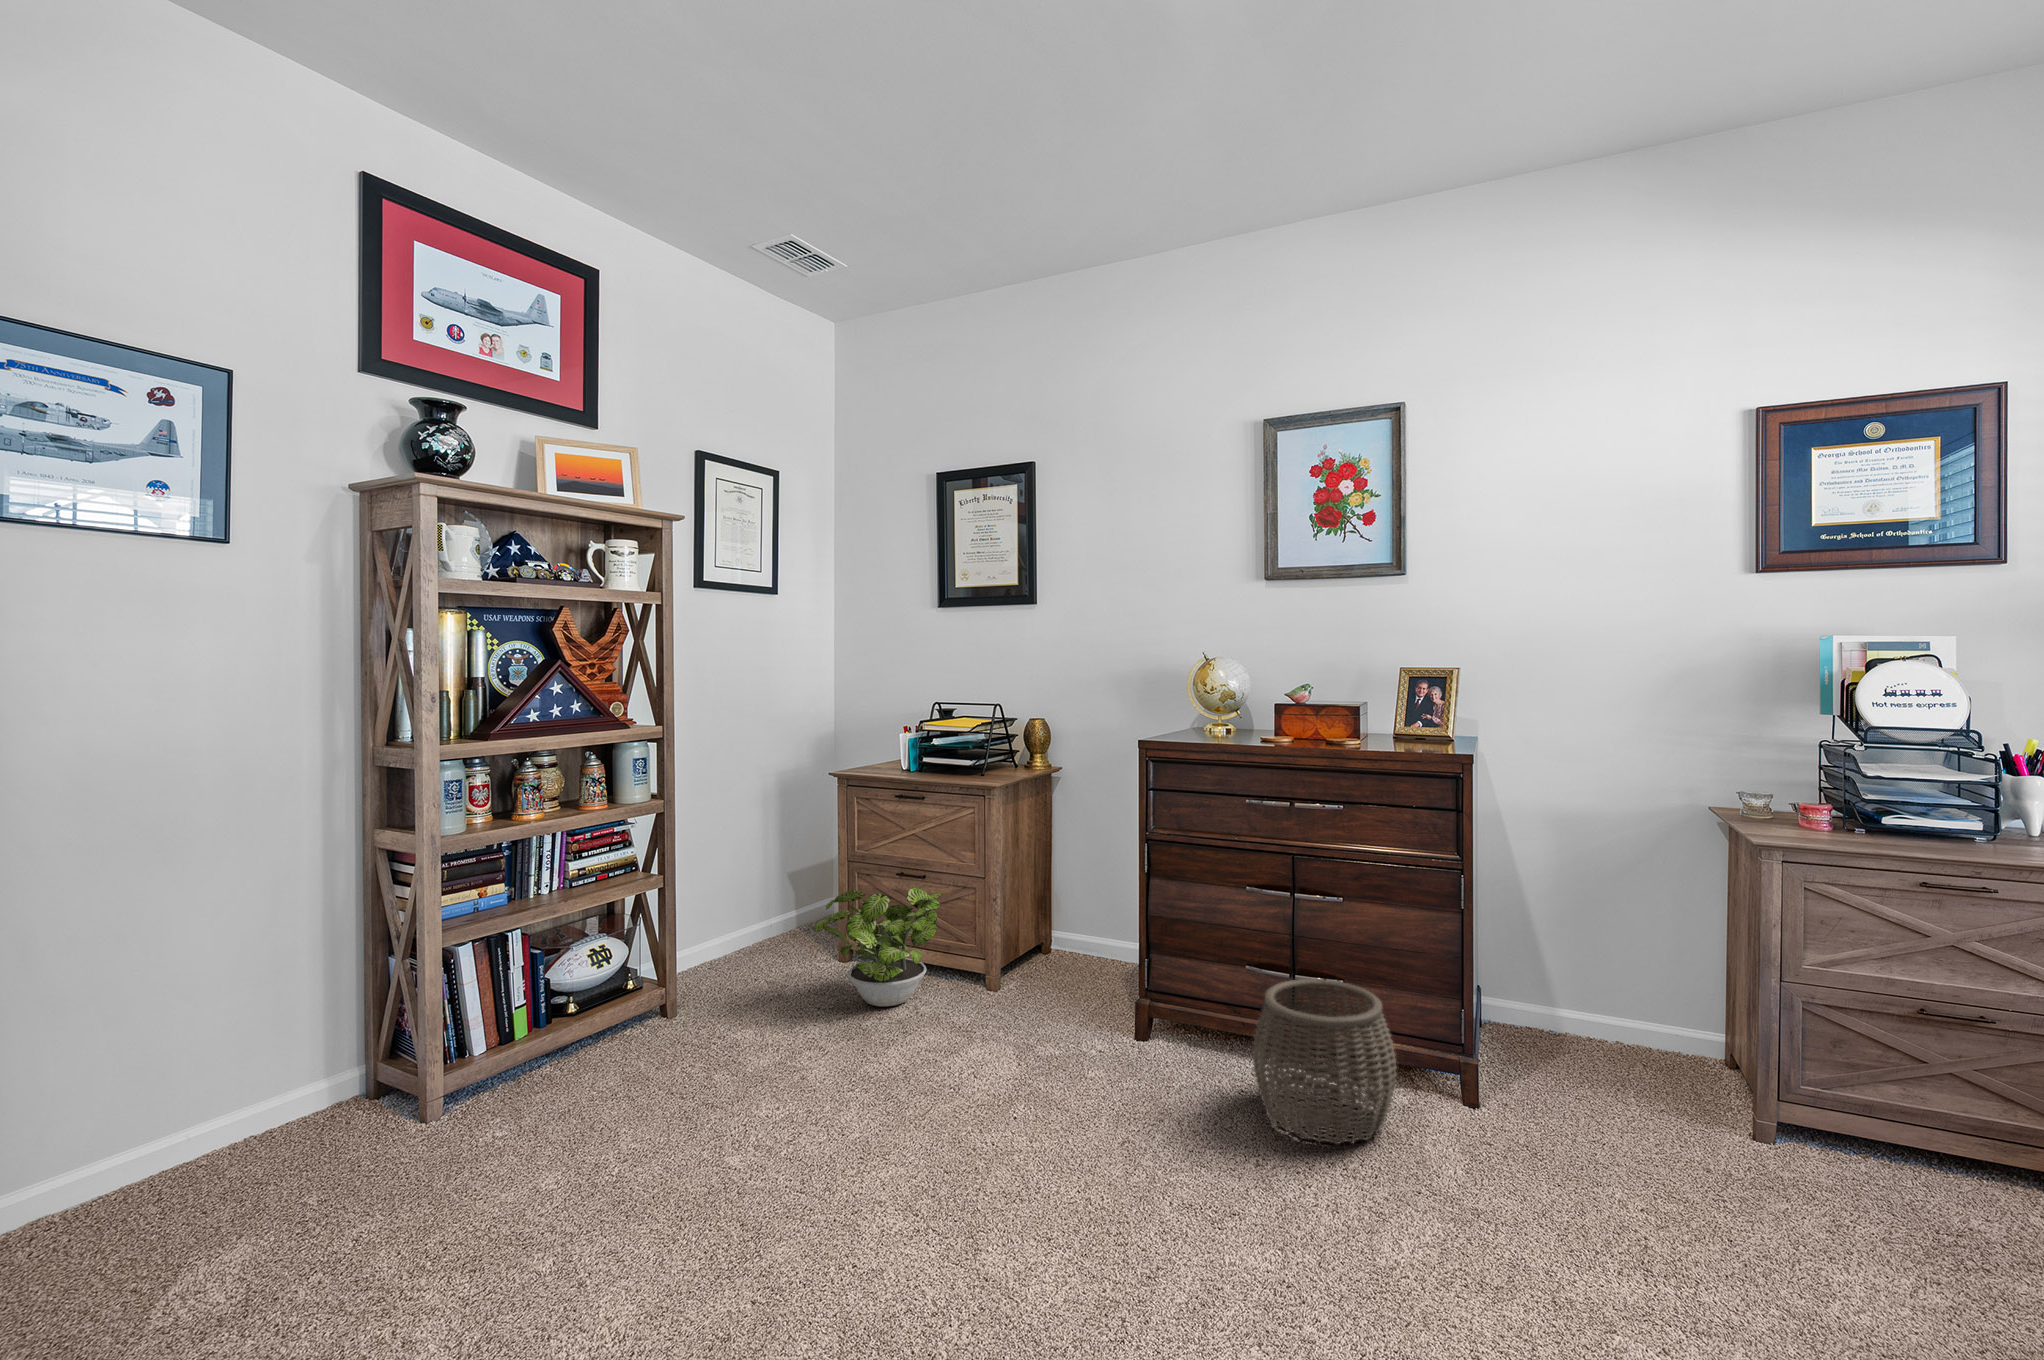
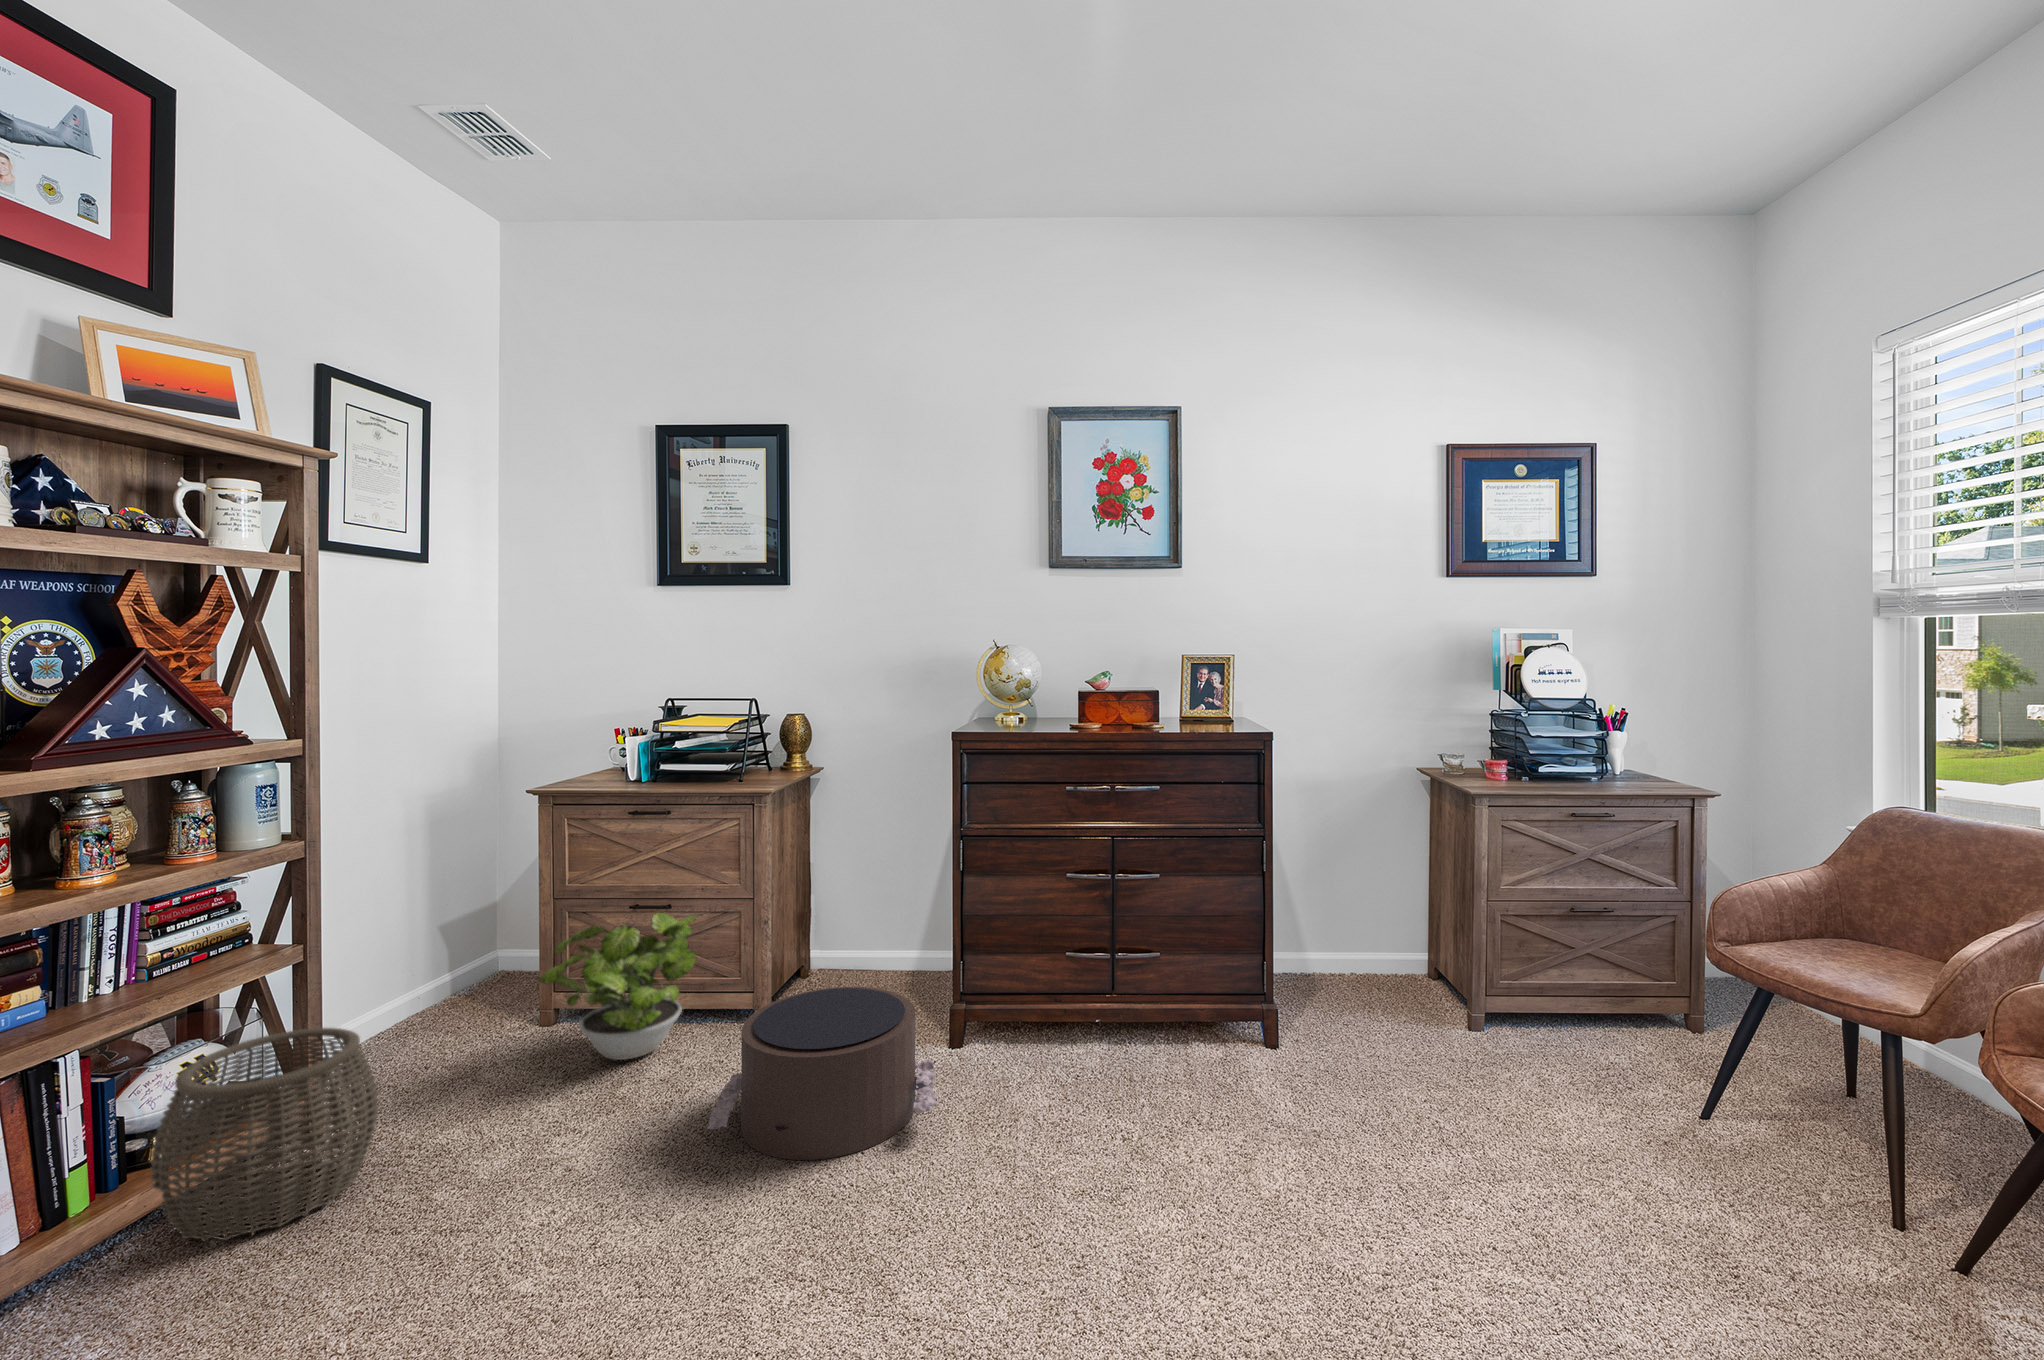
pouf: none [900,969,1104,1115] -> present [708,987,937,1160]
woven basket: present [1252,979,1397,1145] -> present [150,1028,380,1241]

